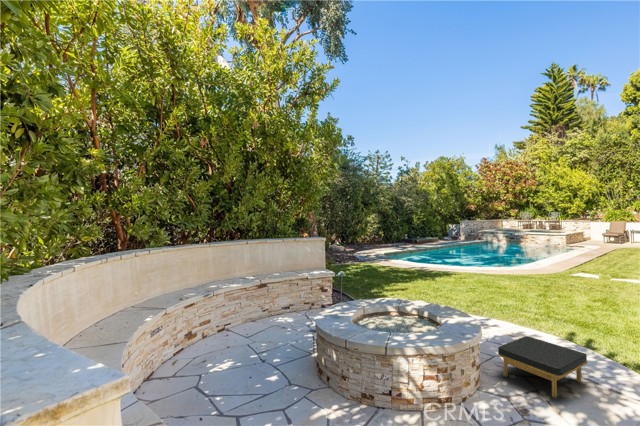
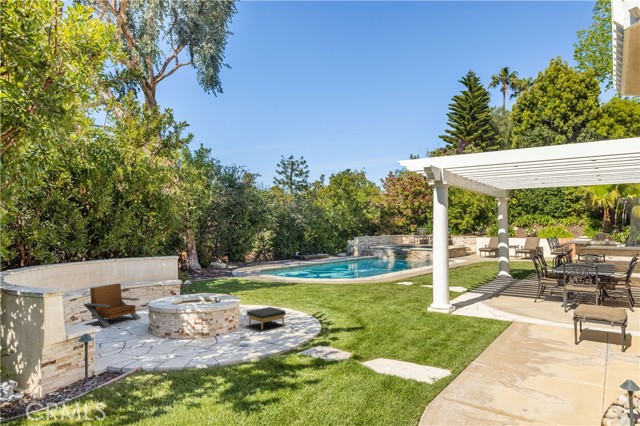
lounge chair: none [206,277,287,353] -> present [84,284,140,328]

